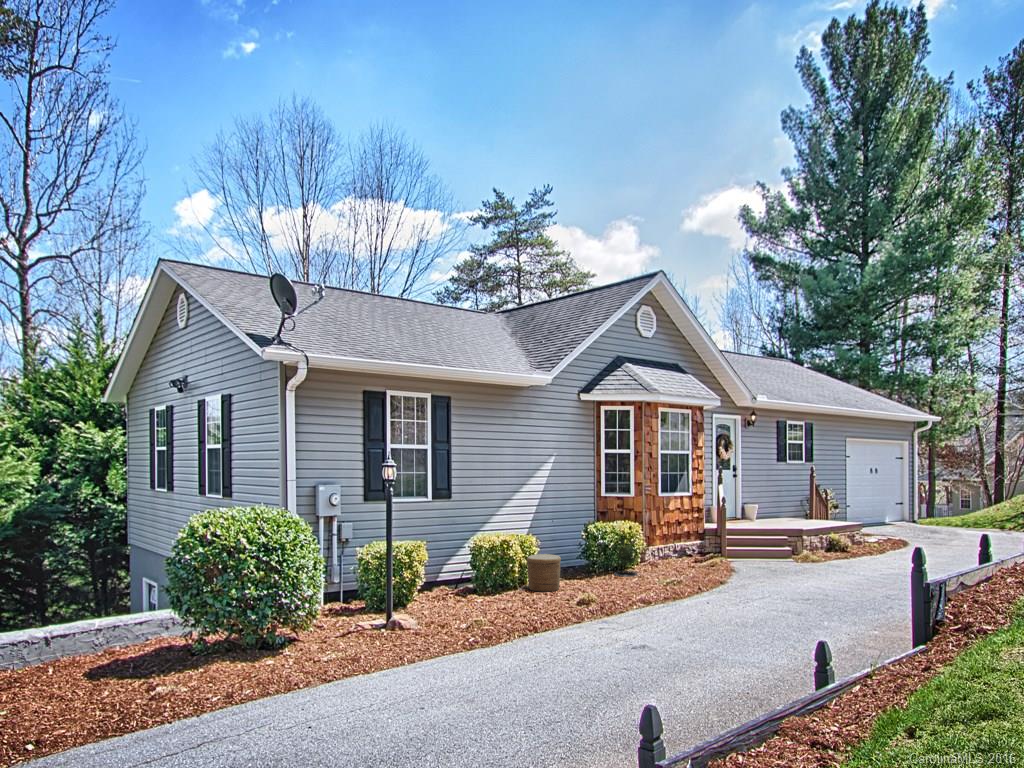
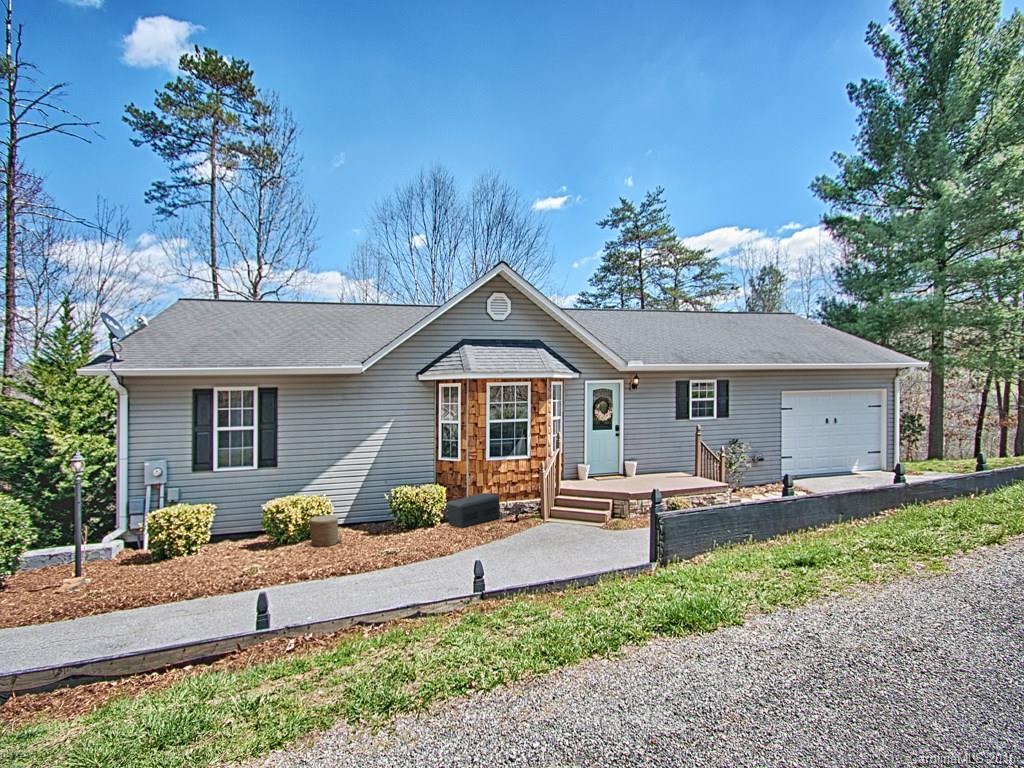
storage bench: none [639,534,680,572] -> present [448,493,500,528]
potted tree: present [615,536,637,577] -> none [411,498,433,534]

